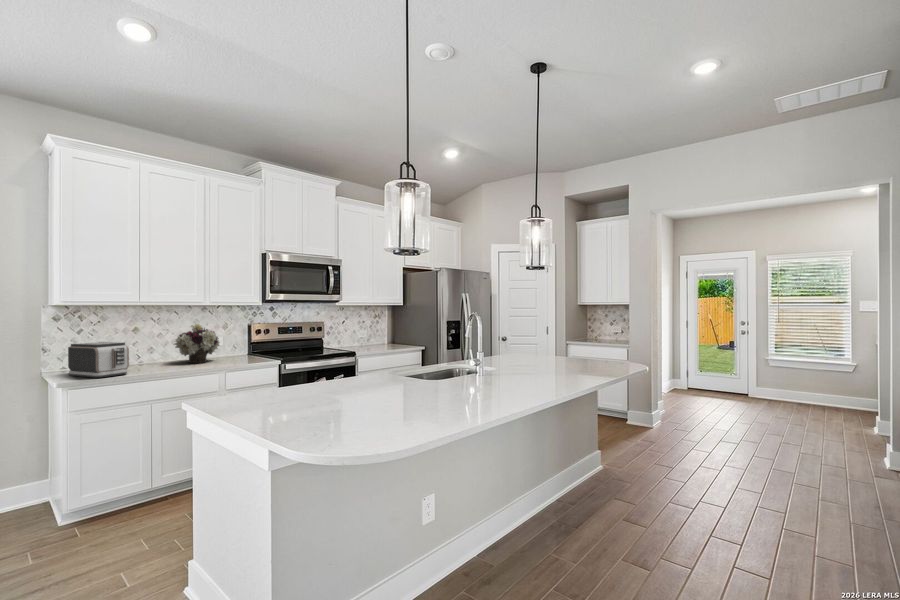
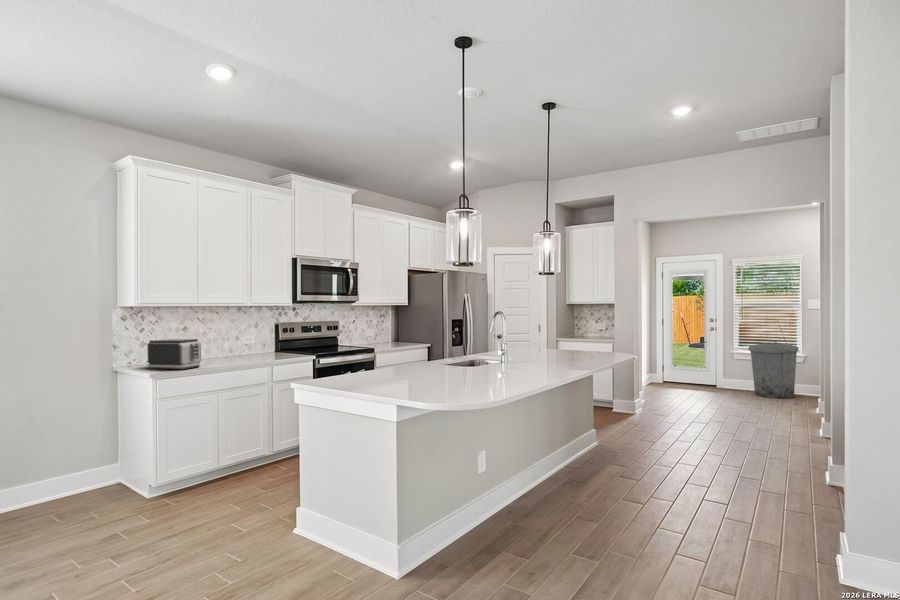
flower arrangement: present [174,323,220,363] -> none [222,322,259,359]
trash can: none [786,347,847,413] -> present [749,341,799,398]

